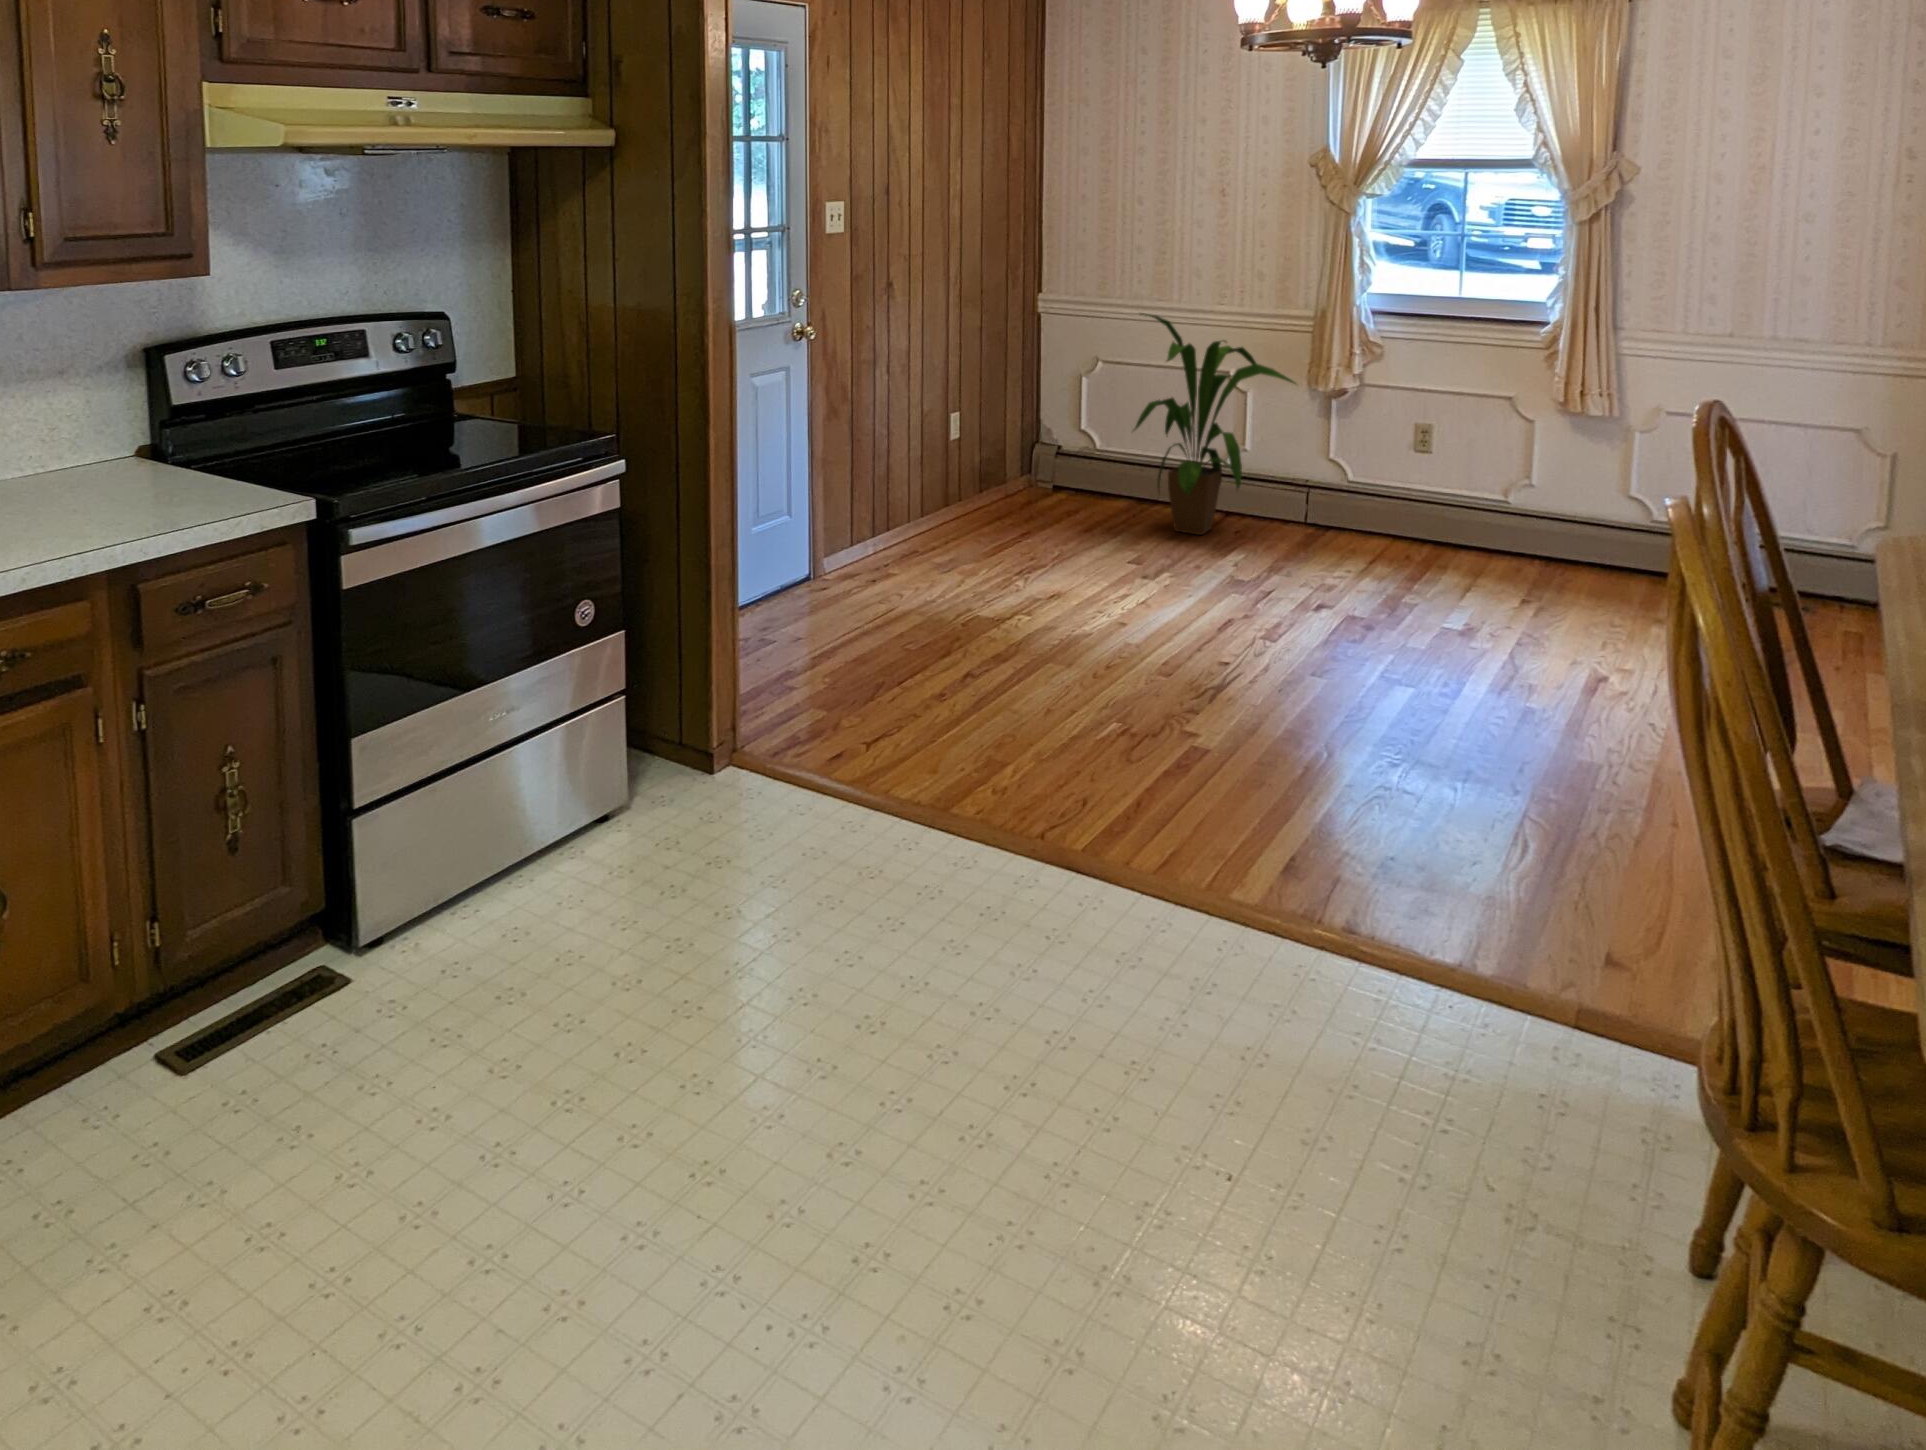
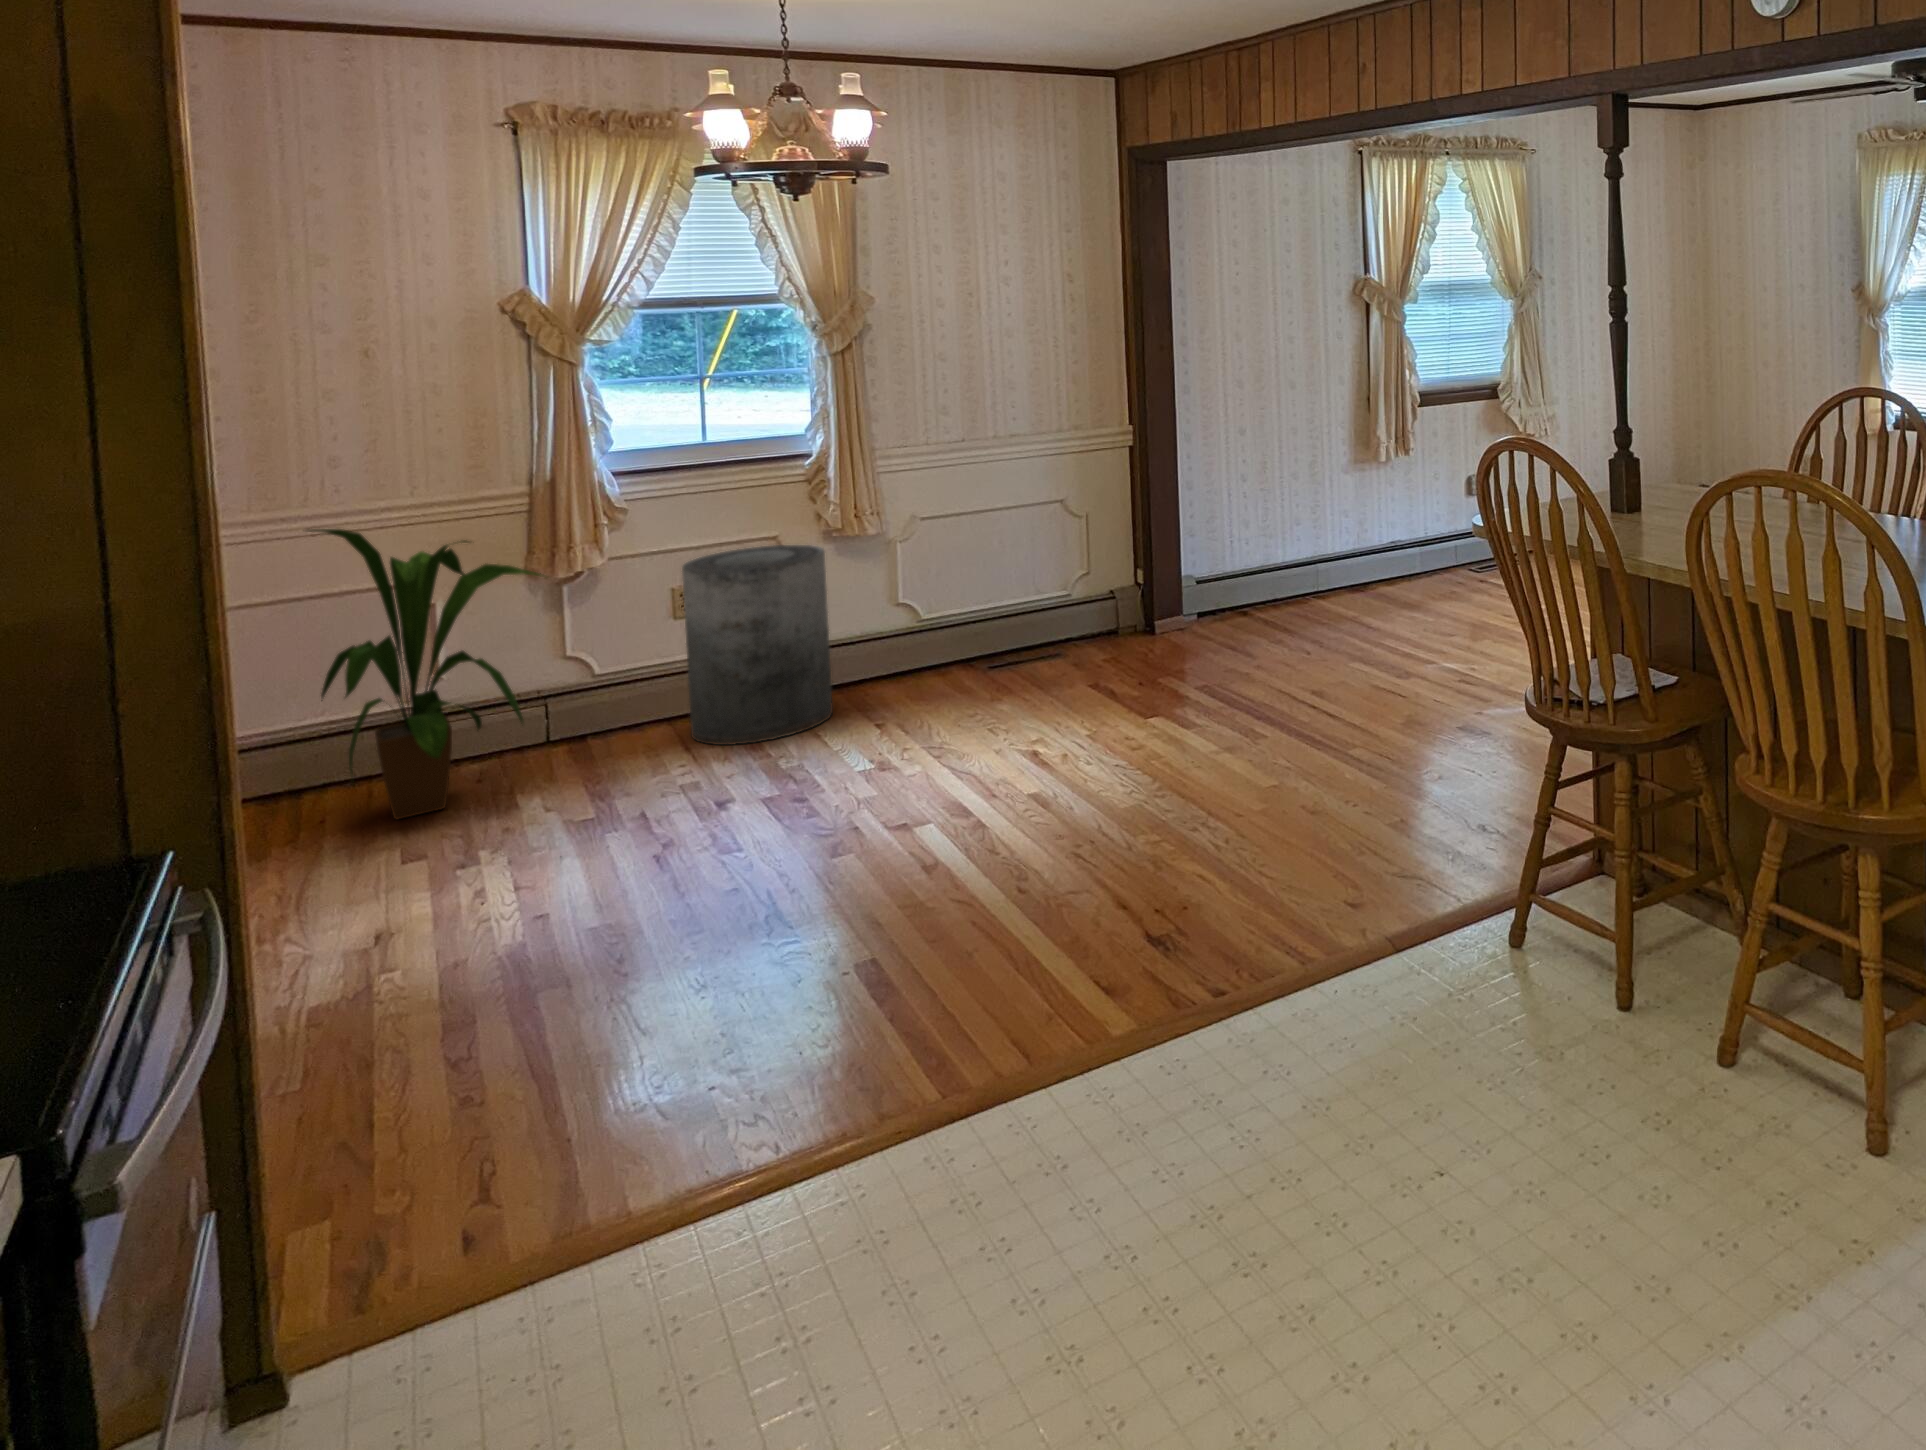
trash can: none [1387,399,1522,580] -> present [682,545,833,745]

